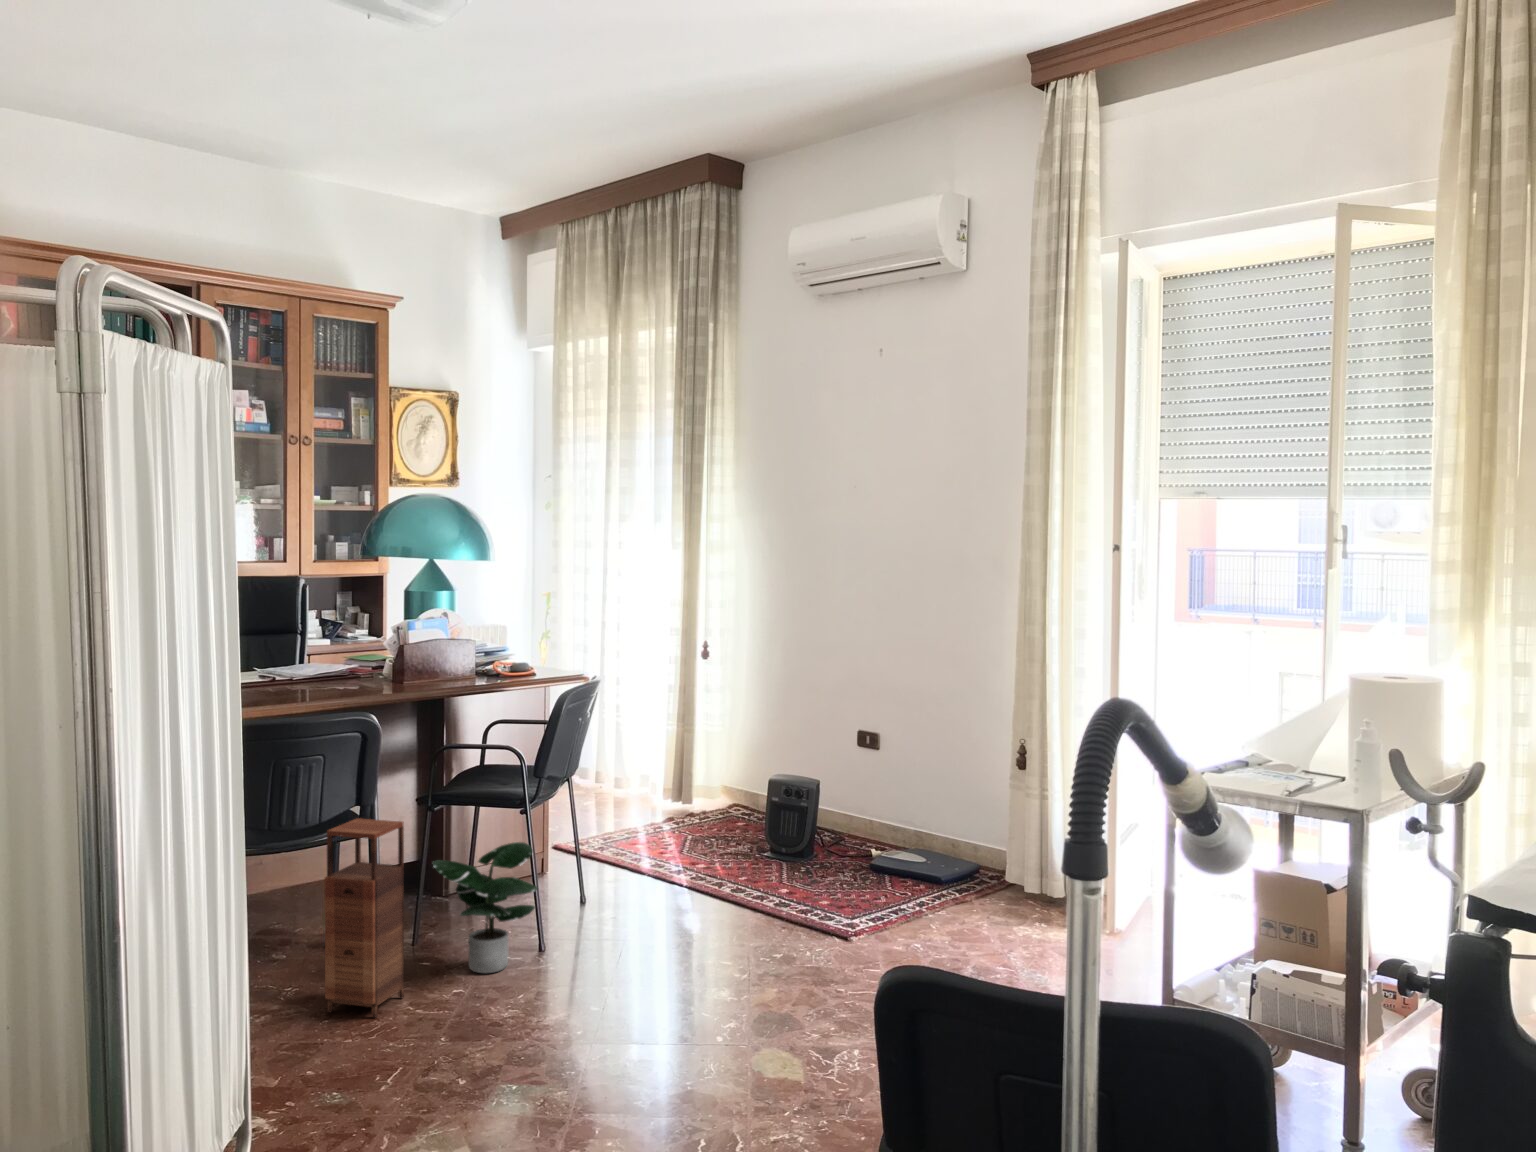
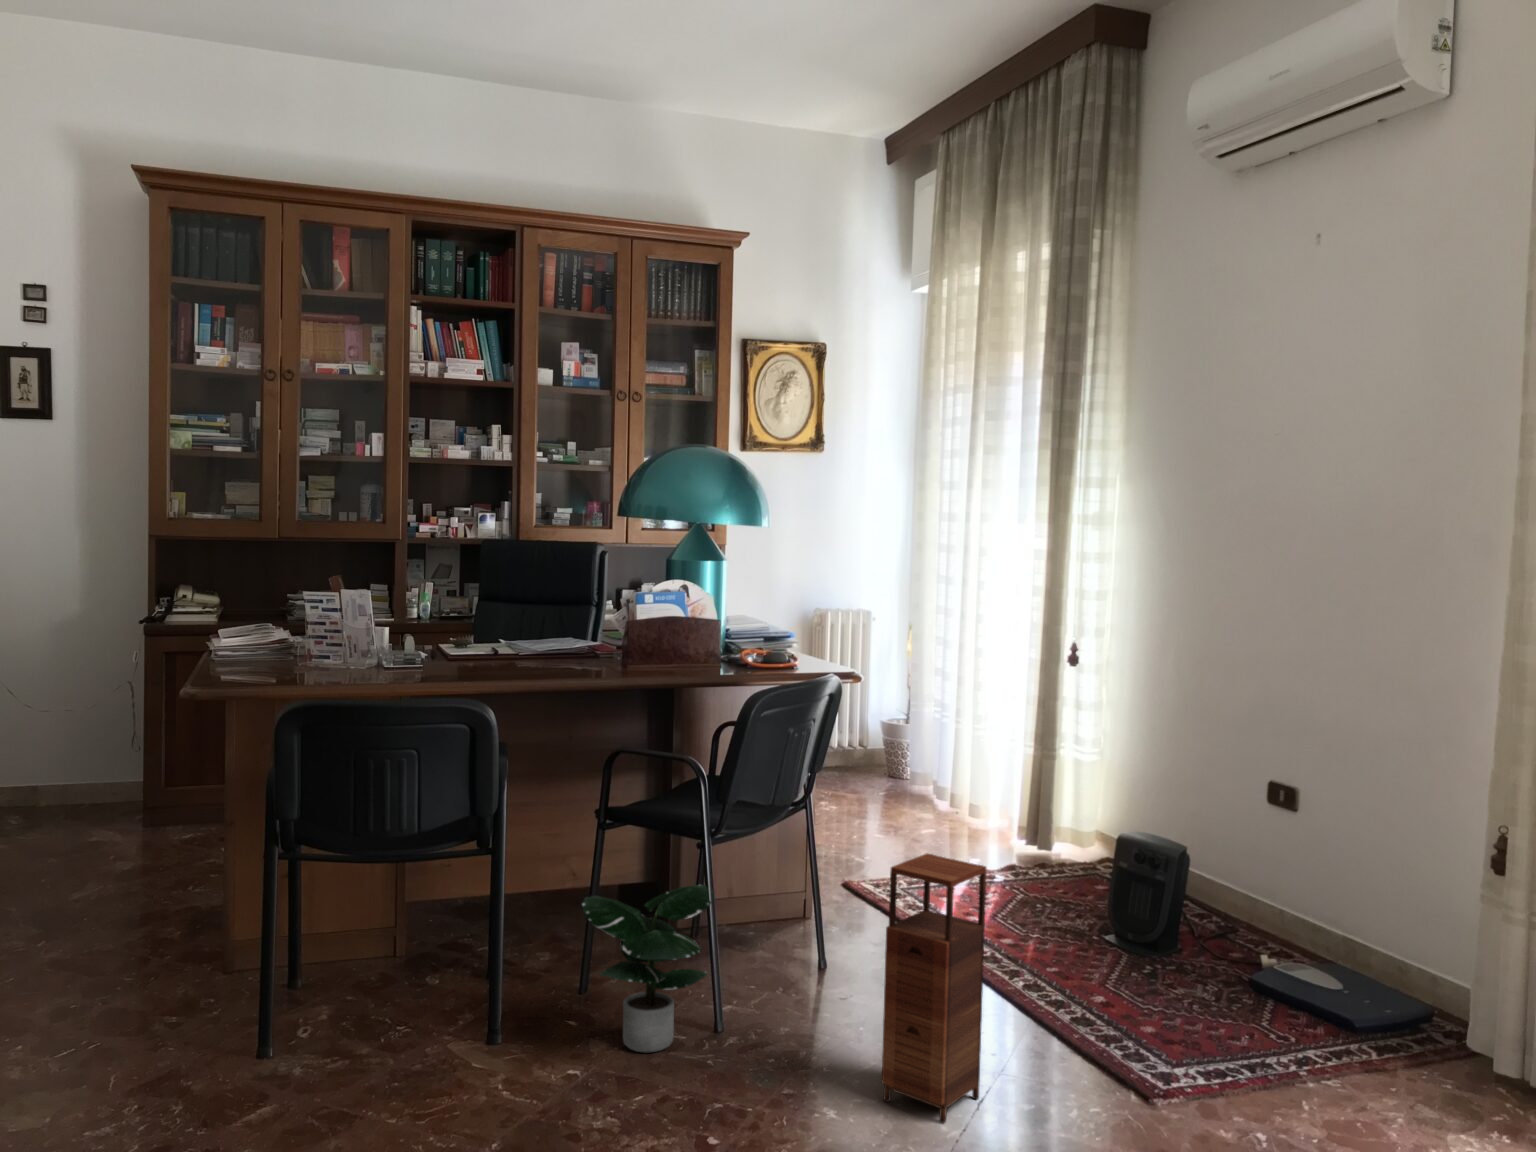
storage cabinet: present [325,818,404,1018] -> present [882,853,986,1123]

